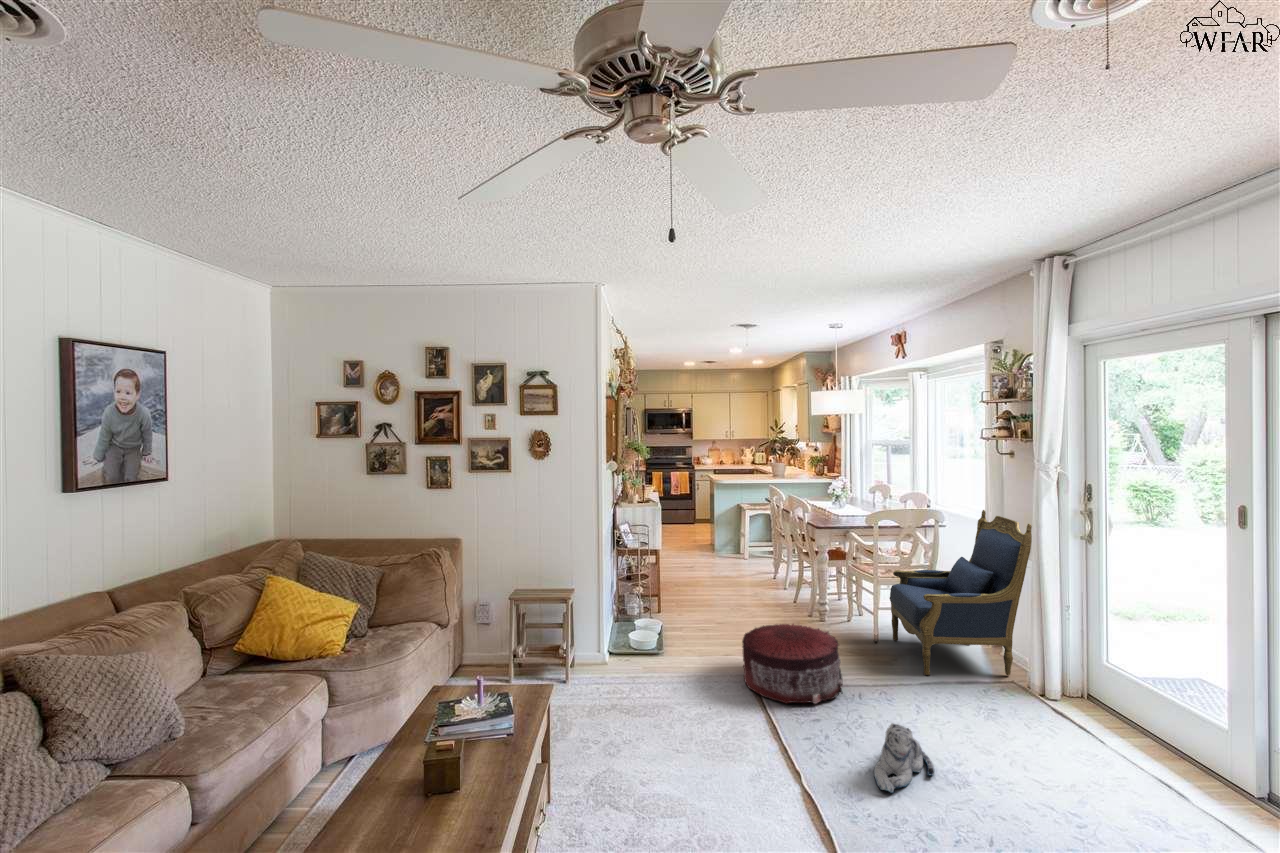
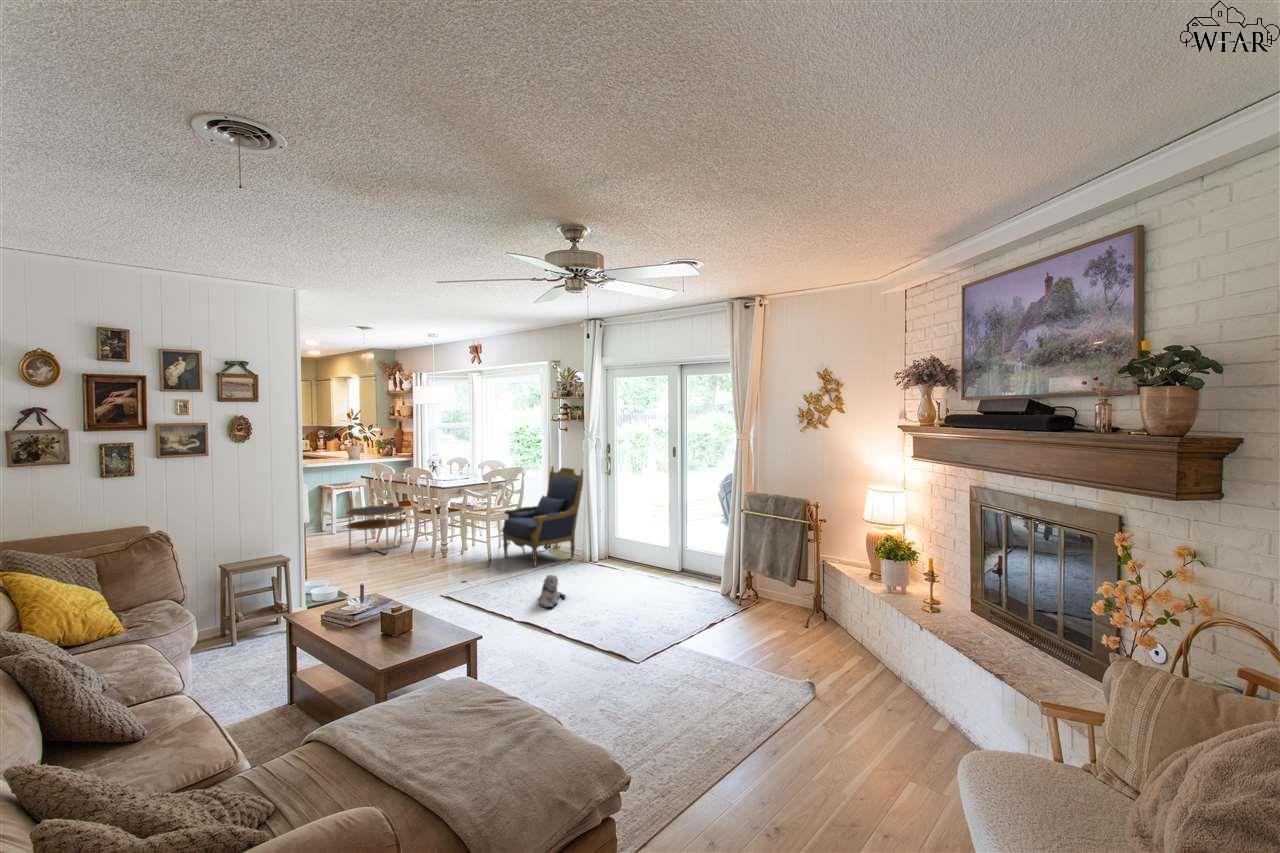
side table: none [721,533,783,595] -> present [347,506,404,555]
pouf: present [742,624,843,704] -> none [428,550,500,597]

